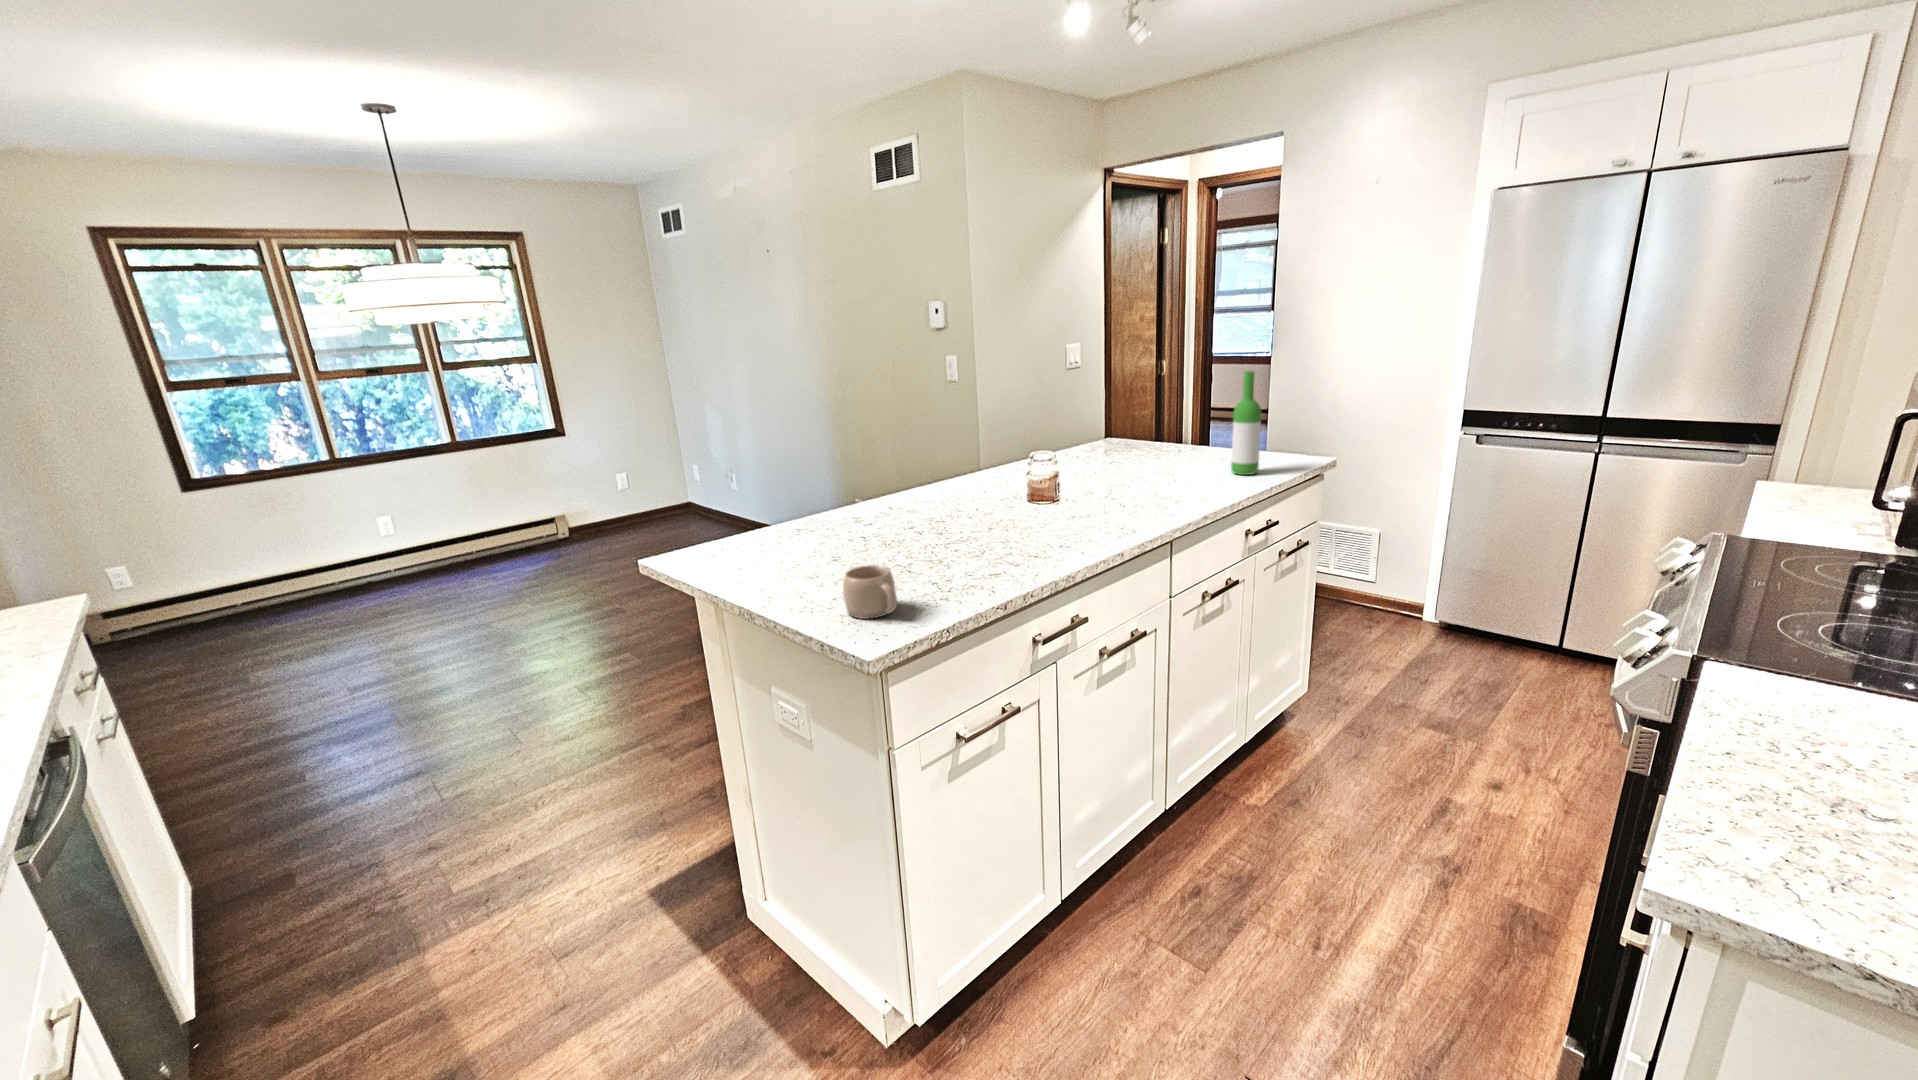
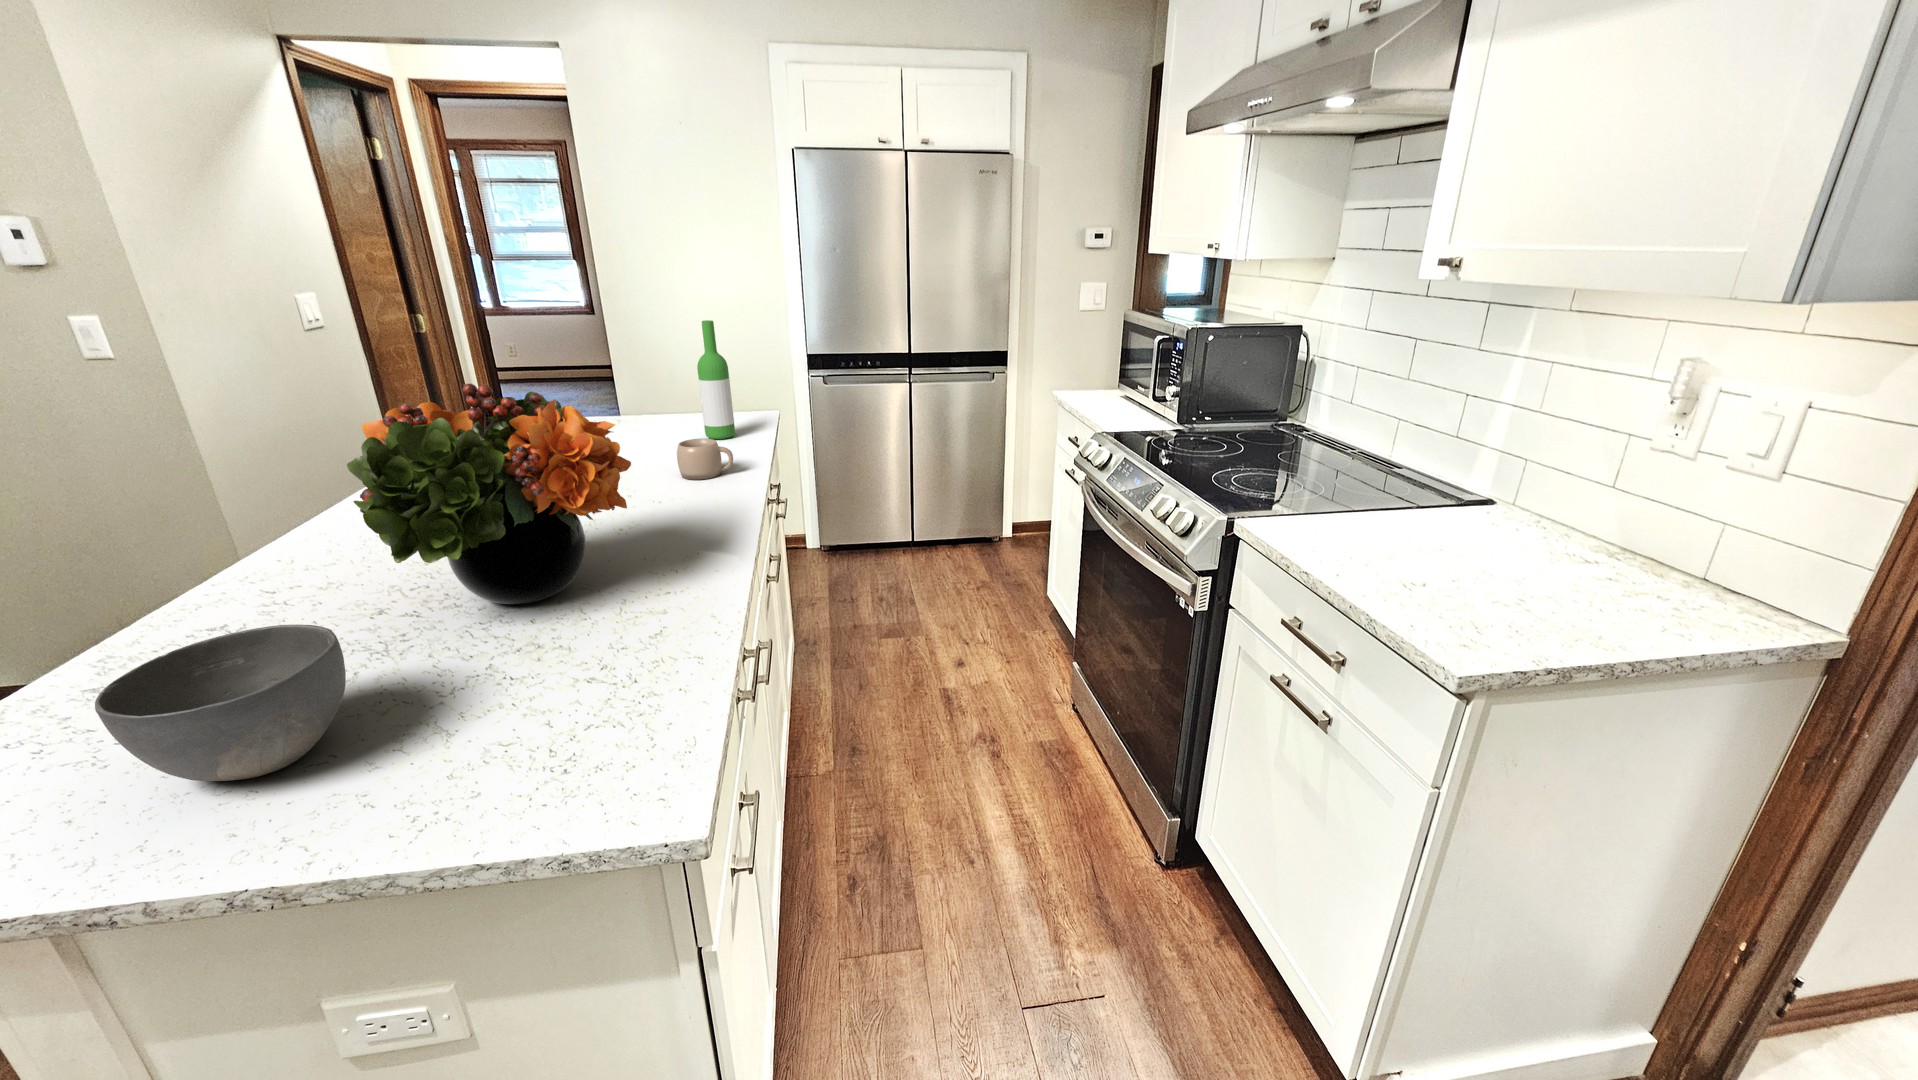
flower arrangement: none [881,404,1041,543] -> present [347,384,631,604]
bowl: none [752,511,838,575] -> present [95,625,346,781]
mug: present [843,565,897,619] -> present [677,438,733,480]

